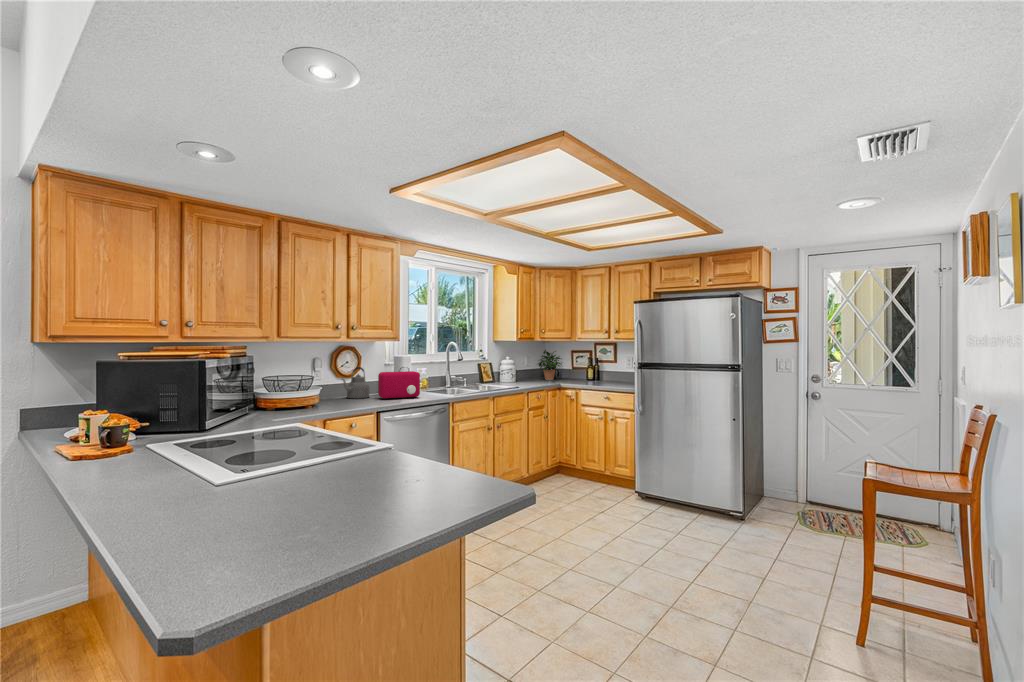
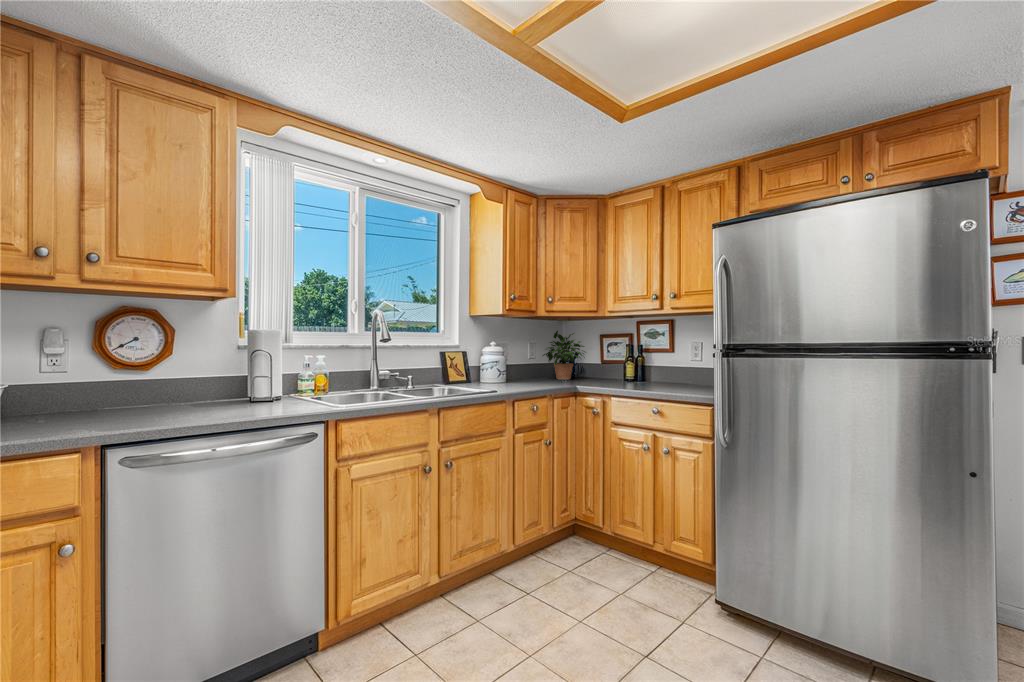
kettle: present [342,367,369,398] -> none [94,347,175,410]
toaster: present [378,371,420,400] -> none [169,357,266,414]

